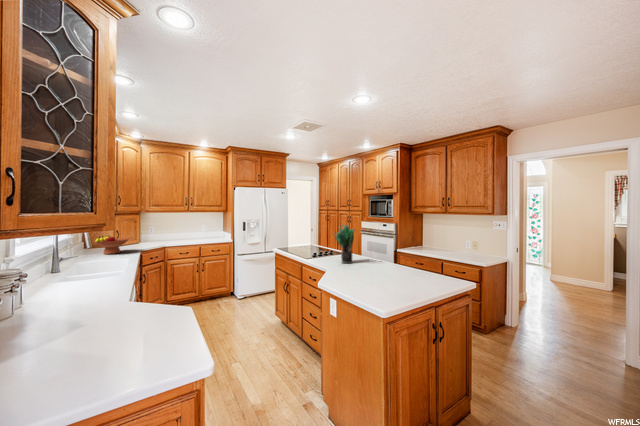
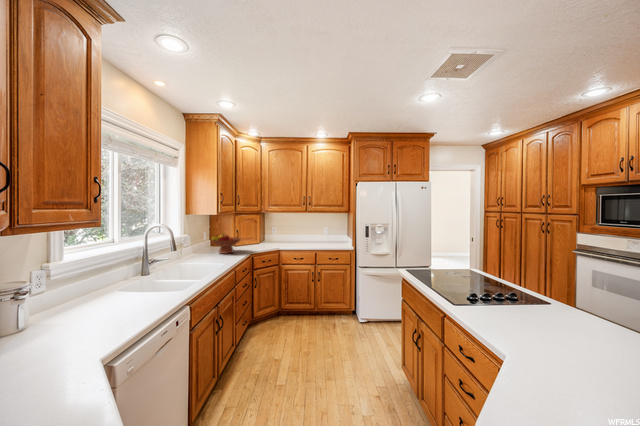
potted plant: present [335,225,354,263] -> none [521,243,593,344]

